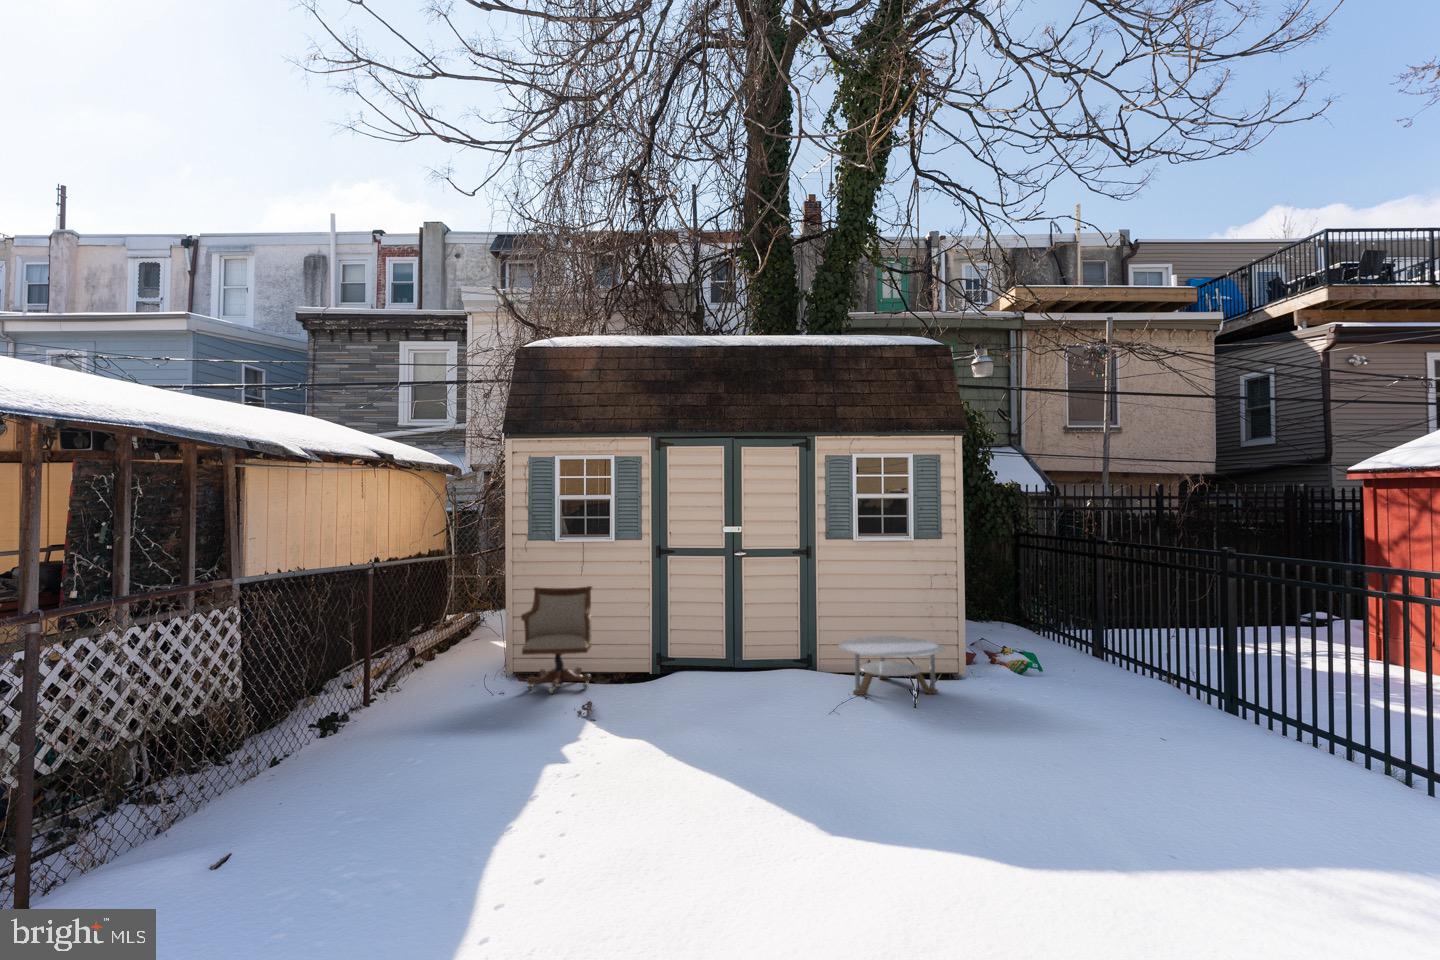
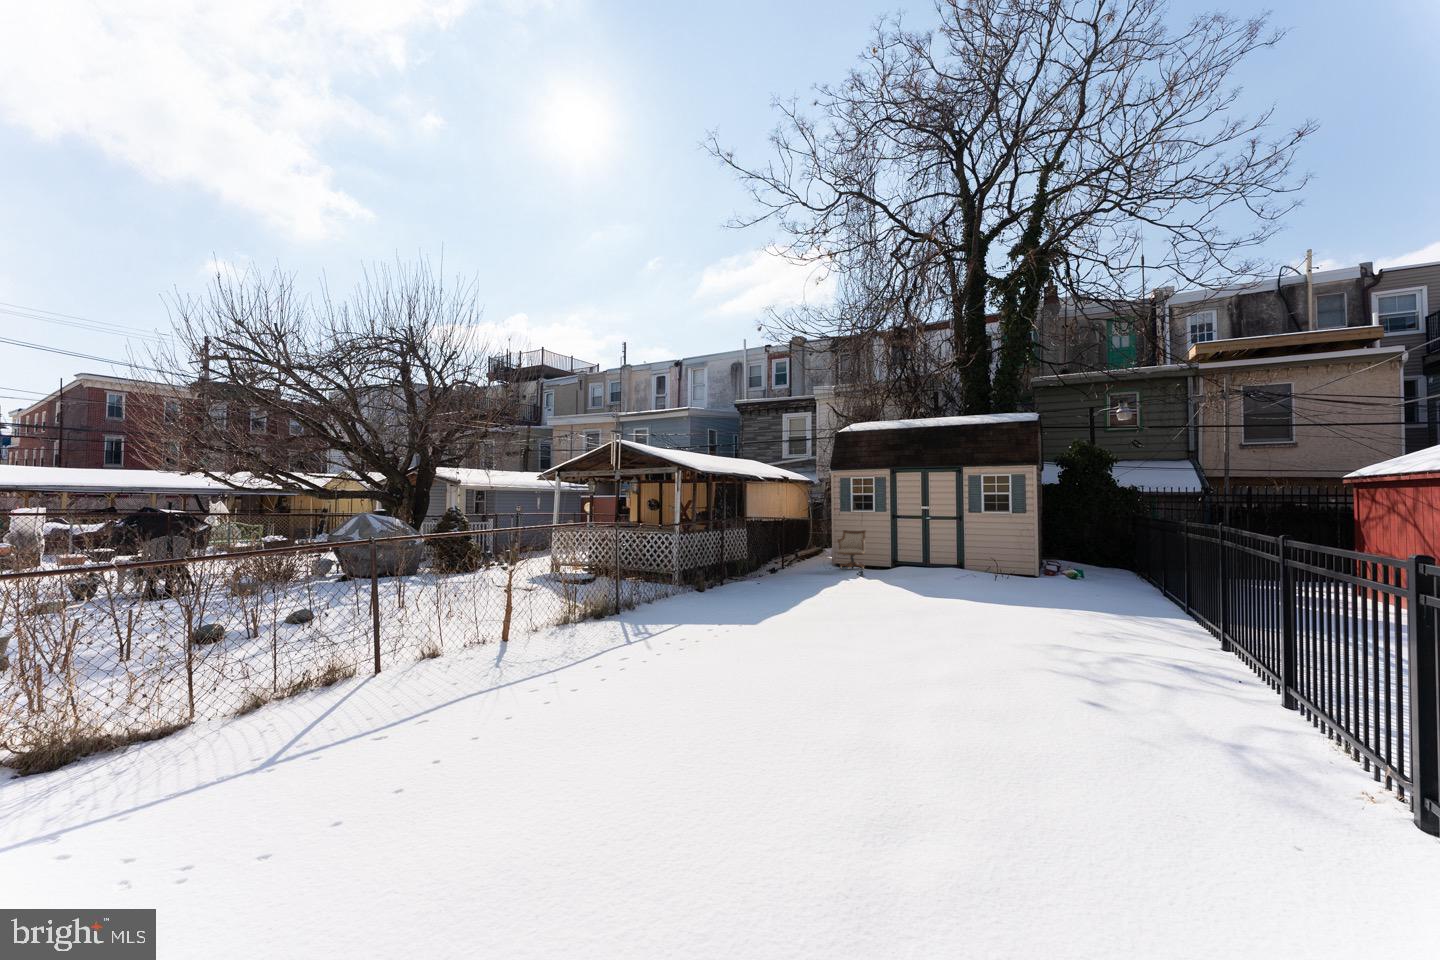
round table: present [838,636,943,695] -> none [968,556,1016,578]

